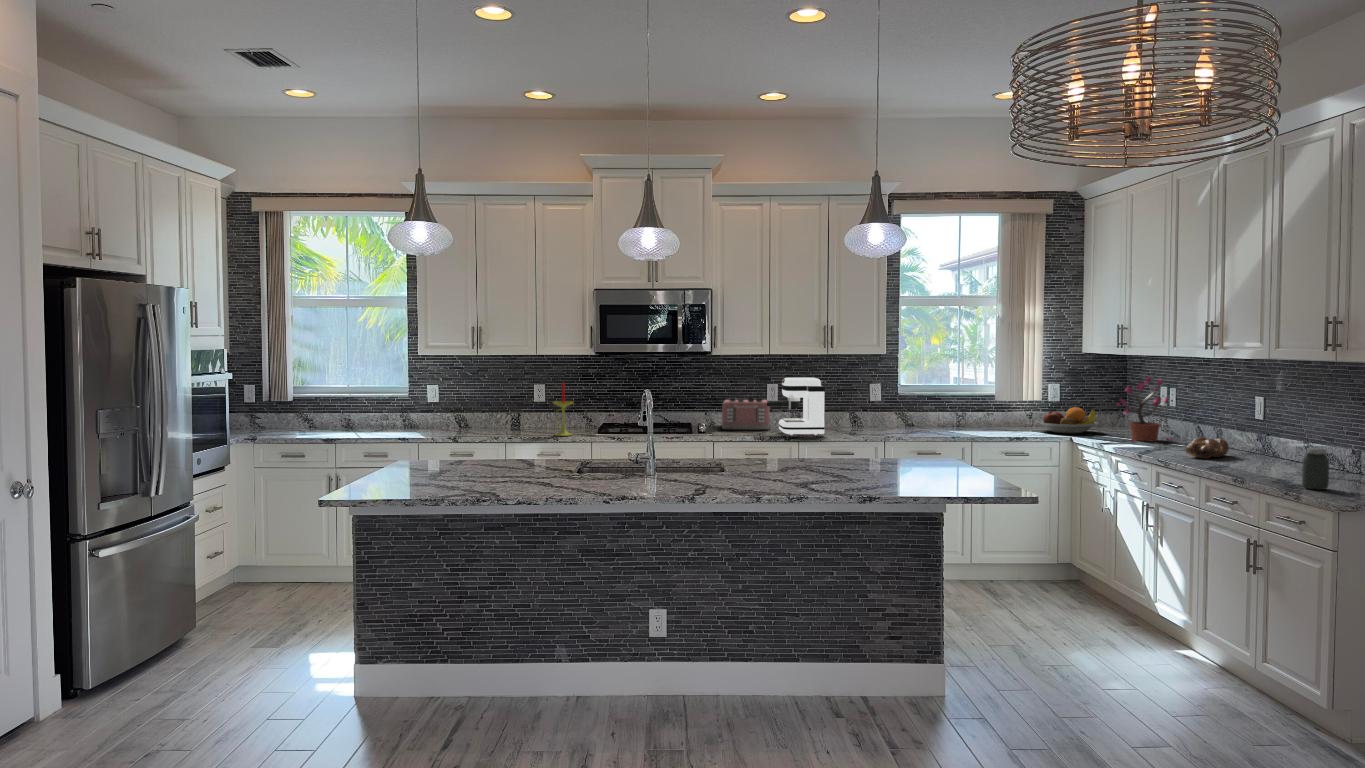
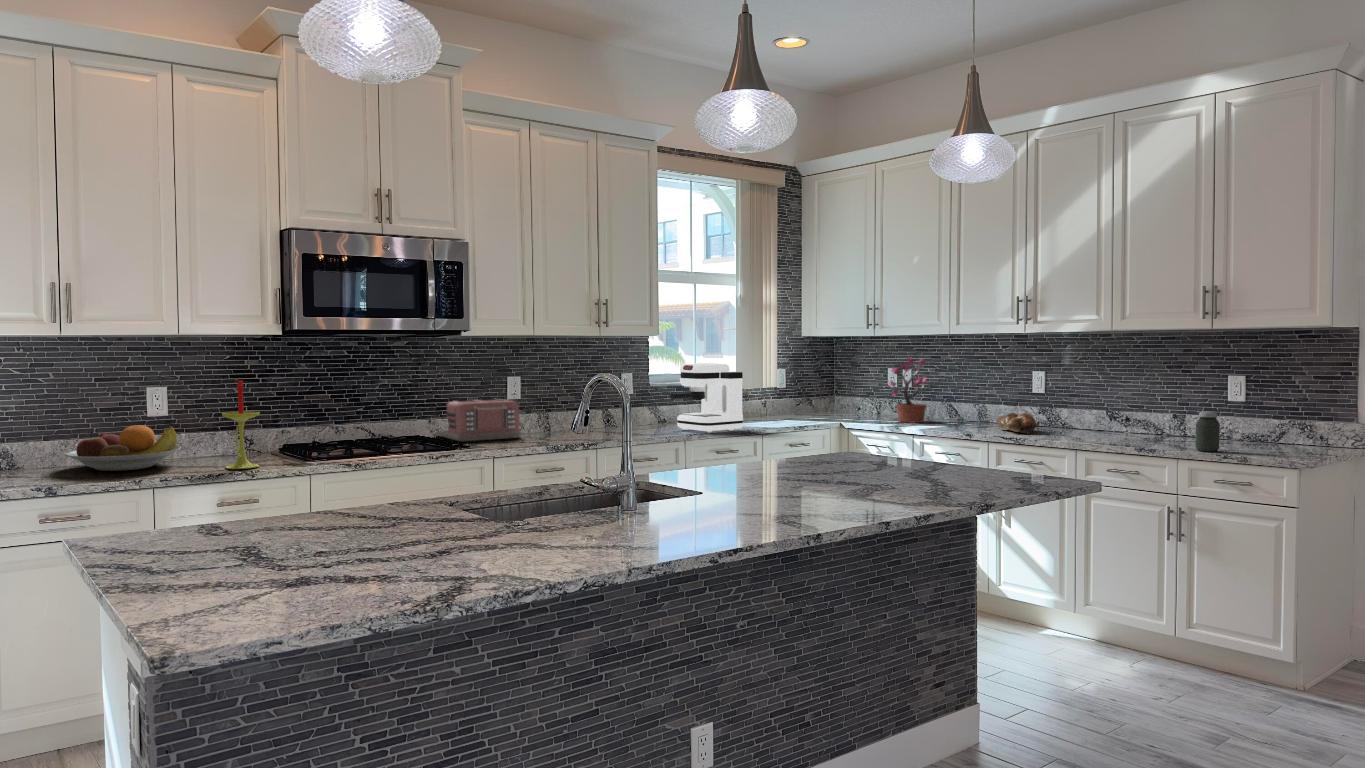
coffee maker: present [766,378,825,435] -> present [670,363,743,433]
fruit bowl: present [1036,407,1099,433] -> present [65,425,181,471]

